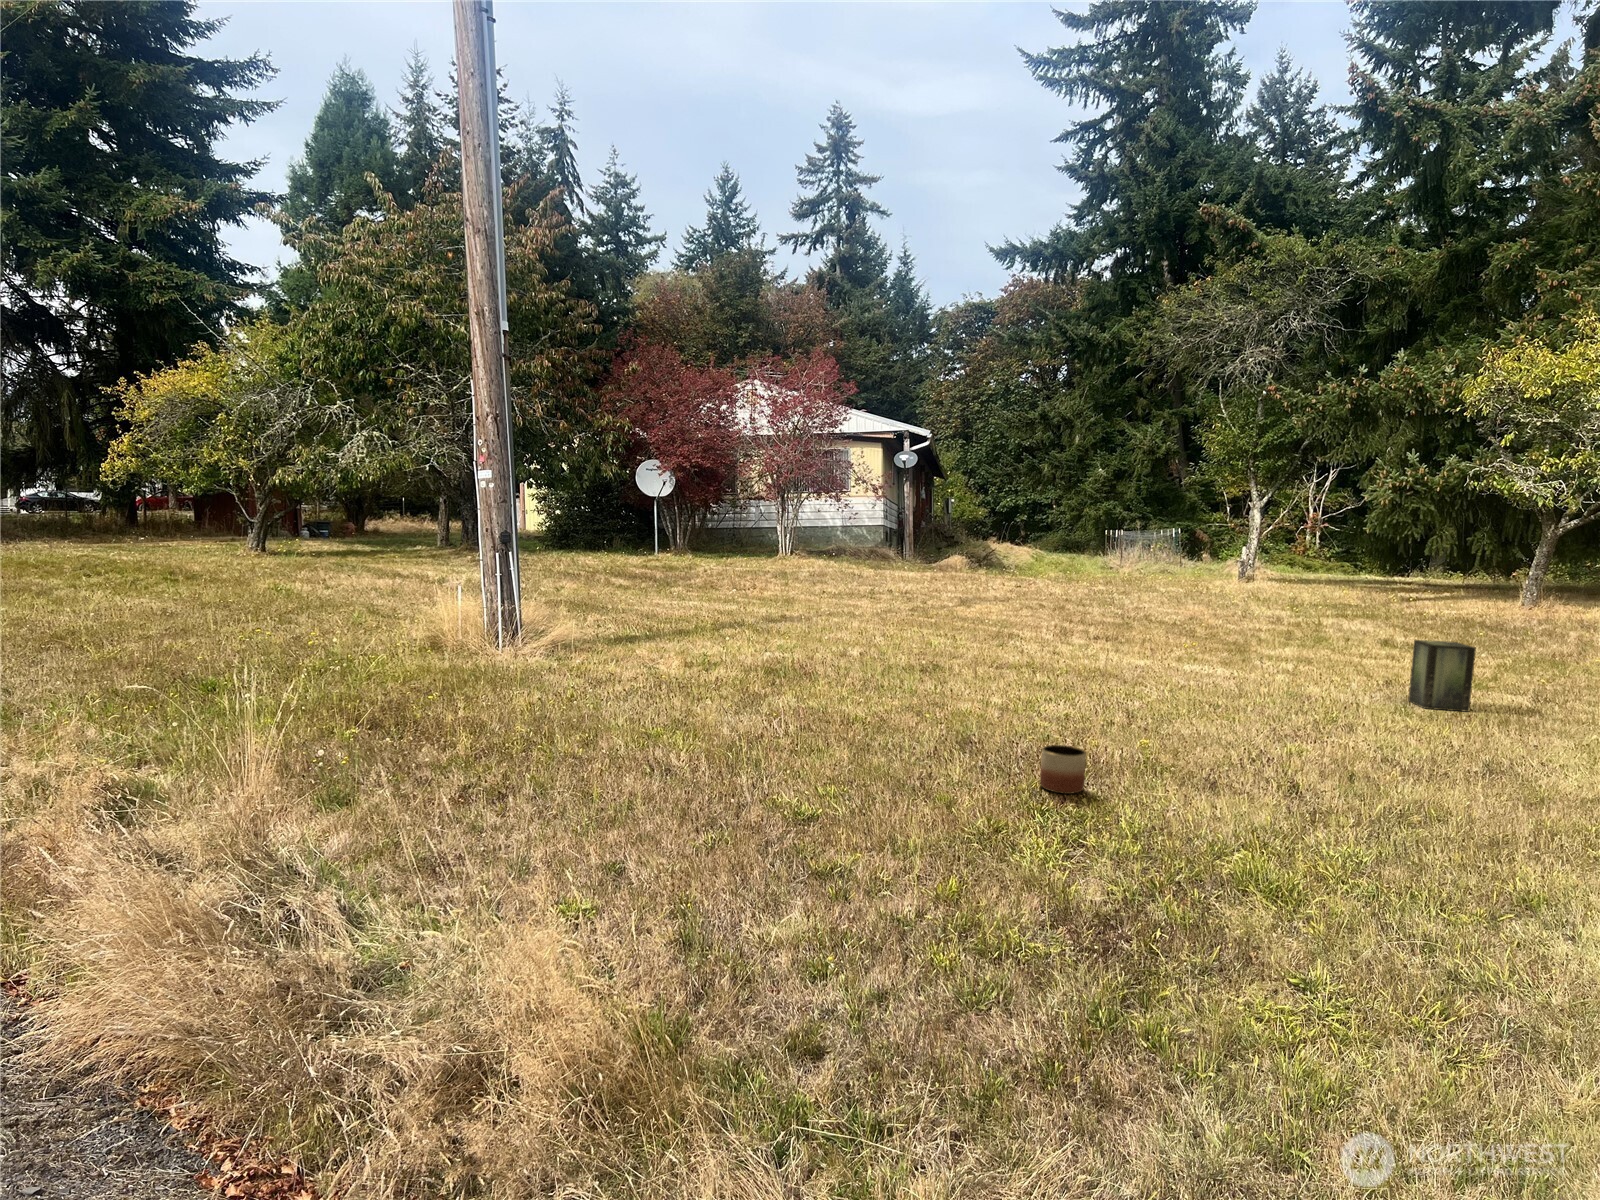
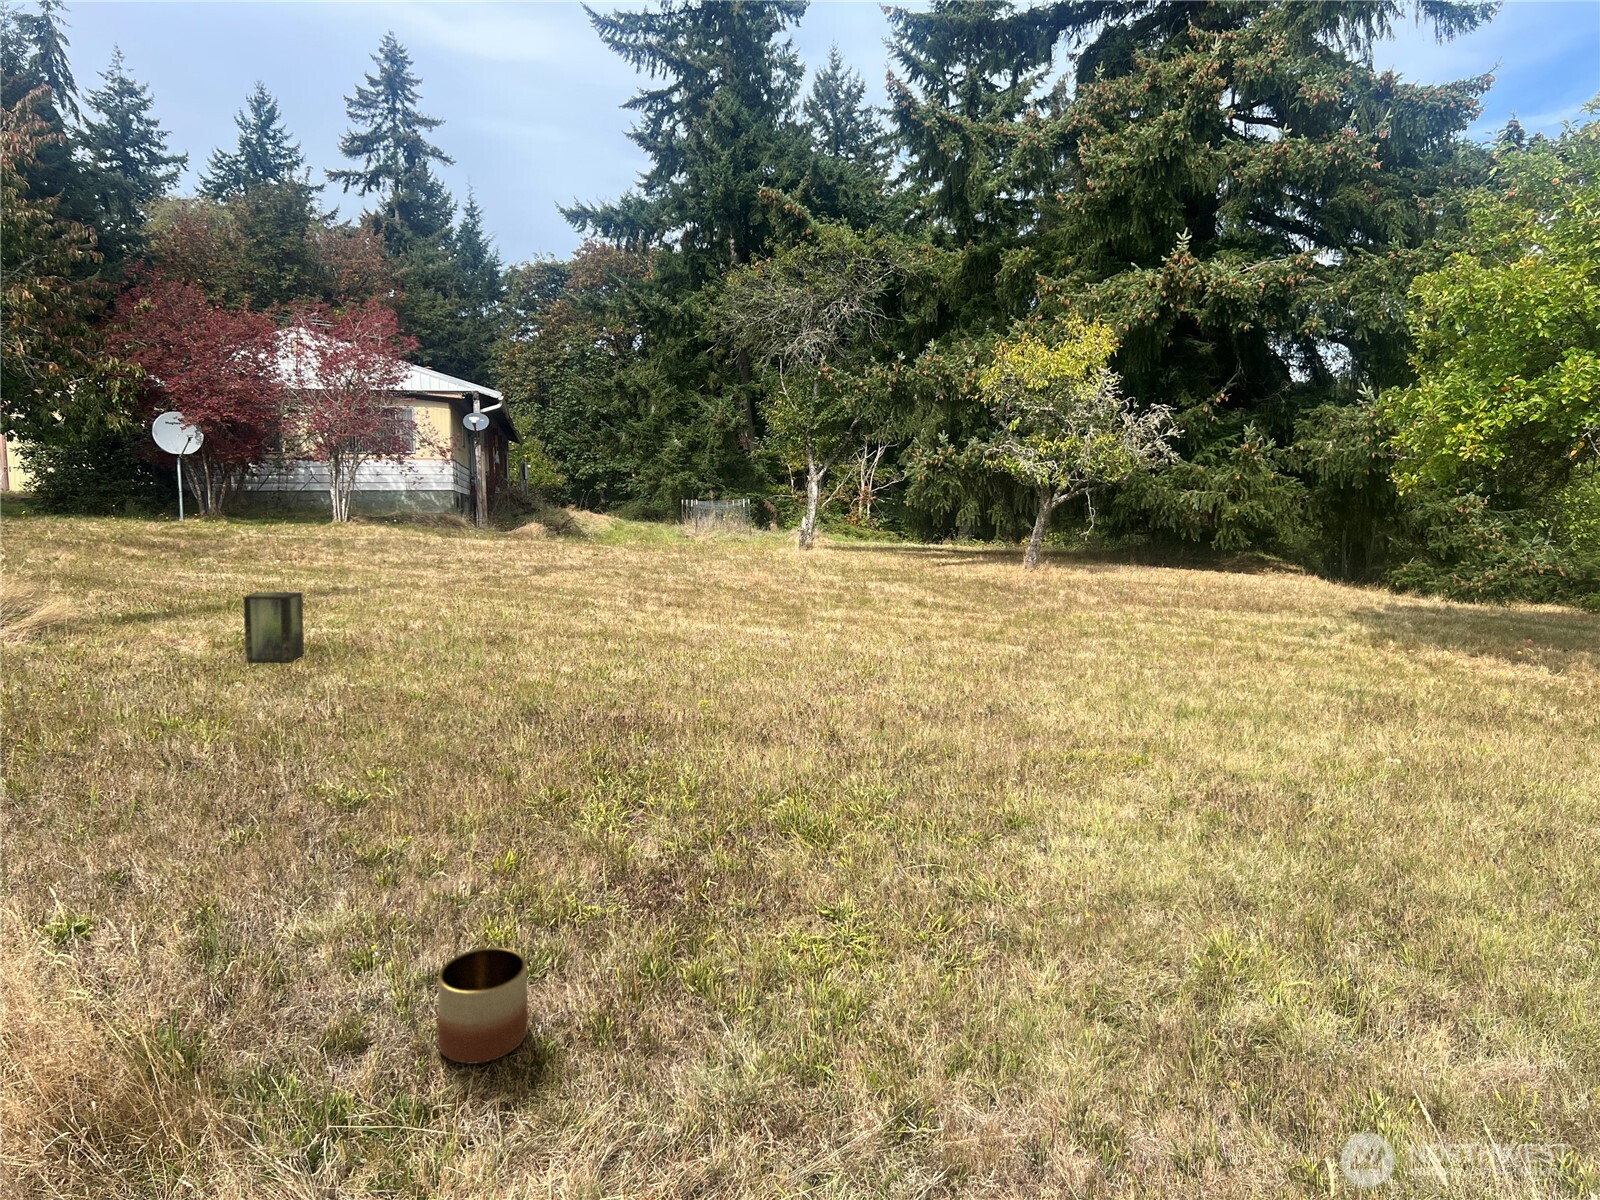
storage box: present [1408,640,1476,712] -> present [243,592,304,662]

